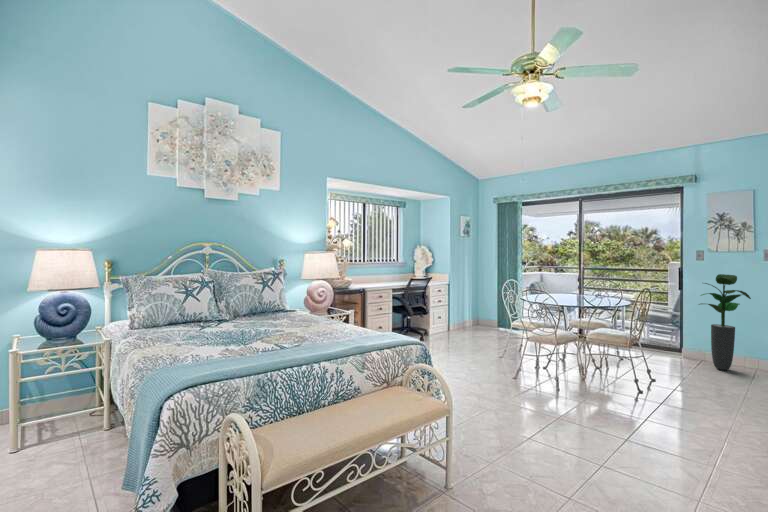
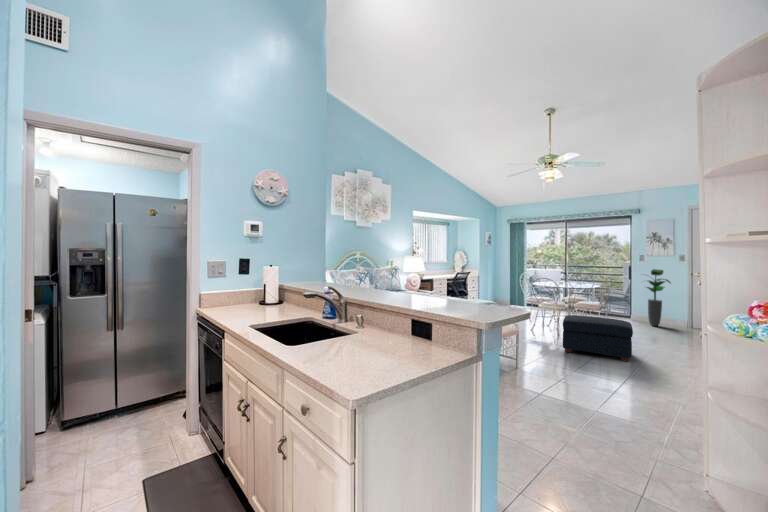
ottoman: none [558,361,698,469] -> present [563,315,633,361]

